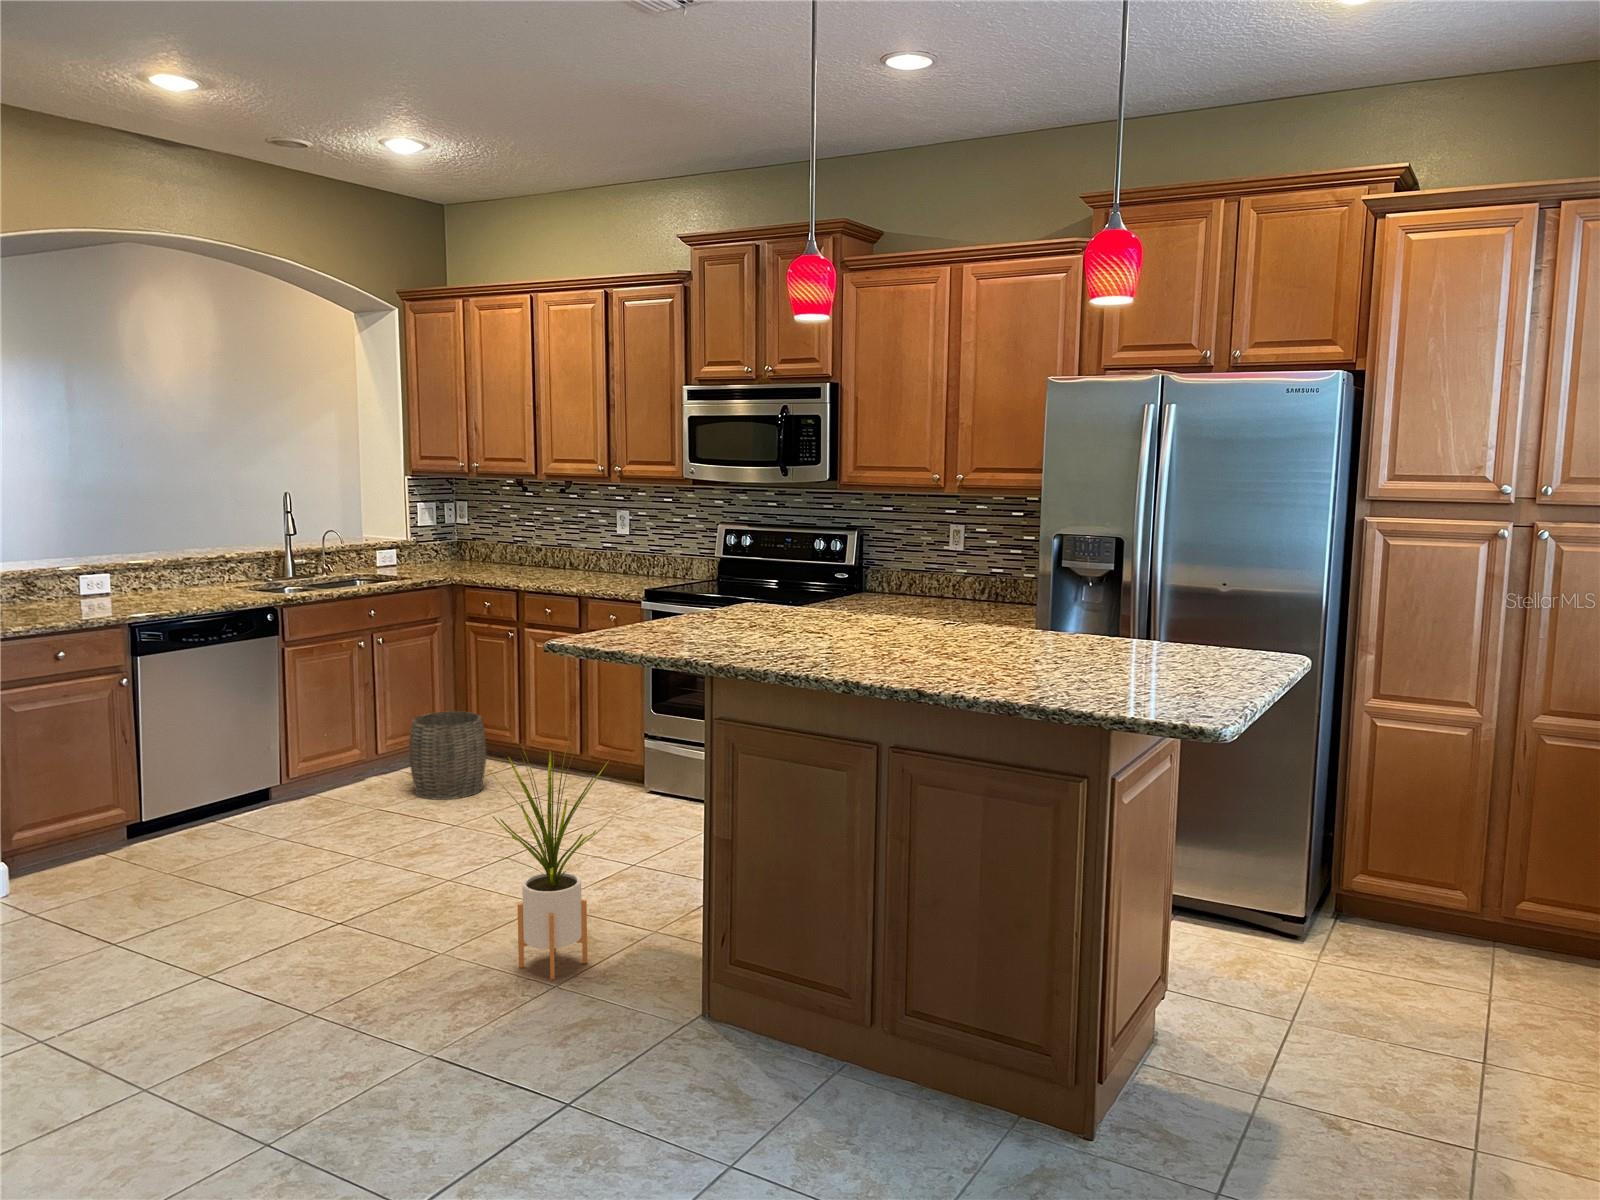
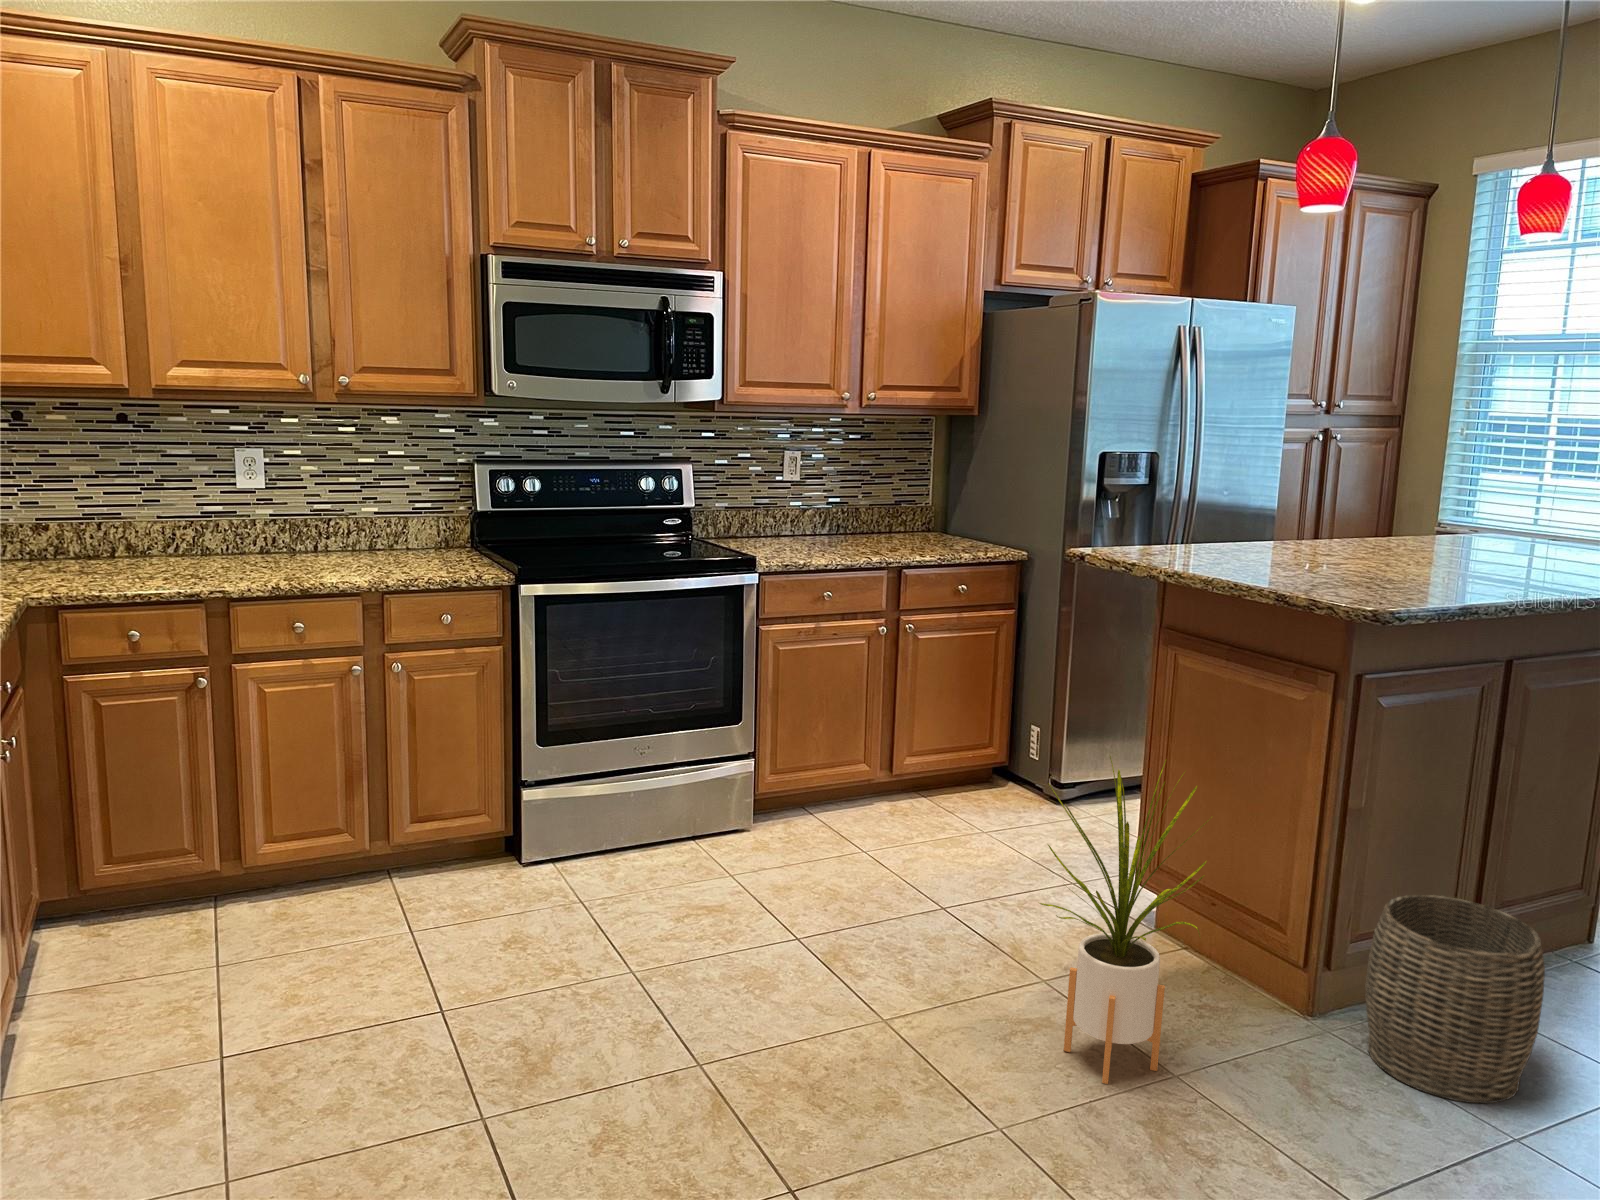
woven basket: present [409,711,486,800] -> present [1365,895,1545,1103]

